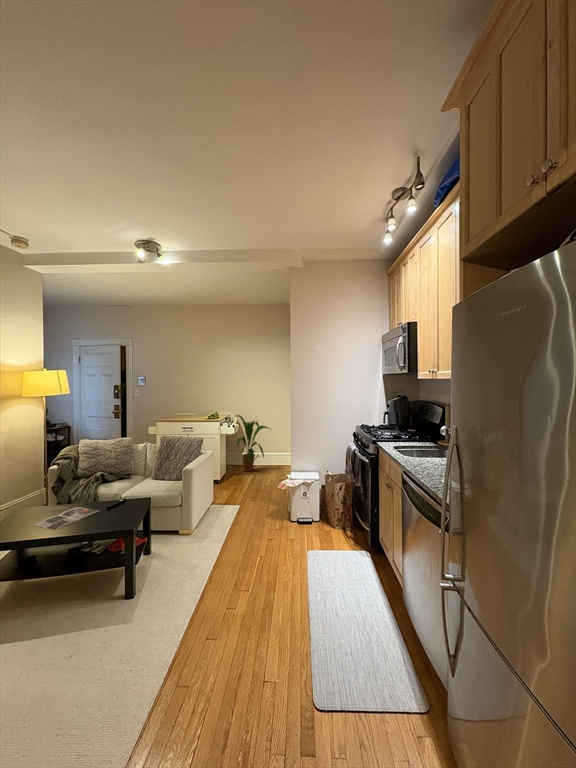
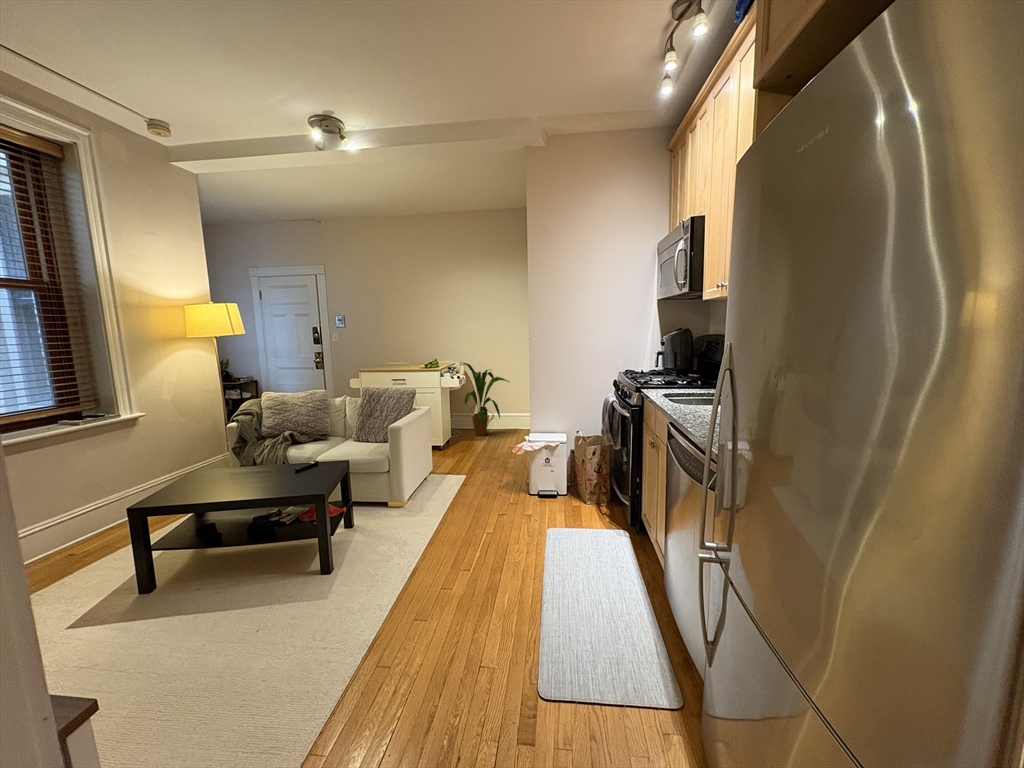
magazine: present [34,507,99,530] -> none [205,469,285,494]

